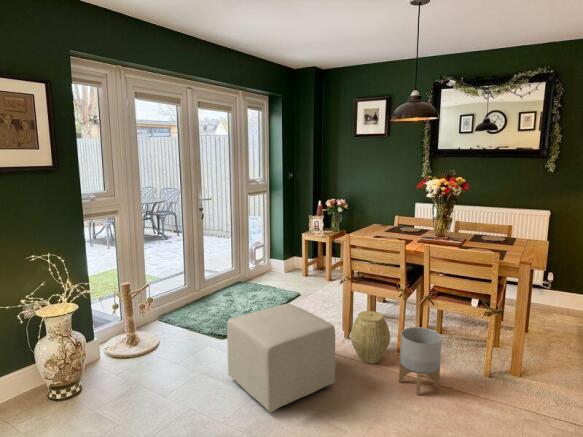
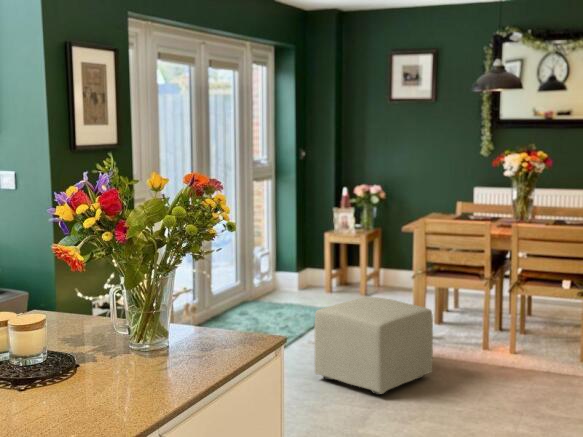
woven basket: present [351,311,390,363] -> none [435,303,479,359]
planter: present [399,327,442,395] -> none [495,311,539,377]

